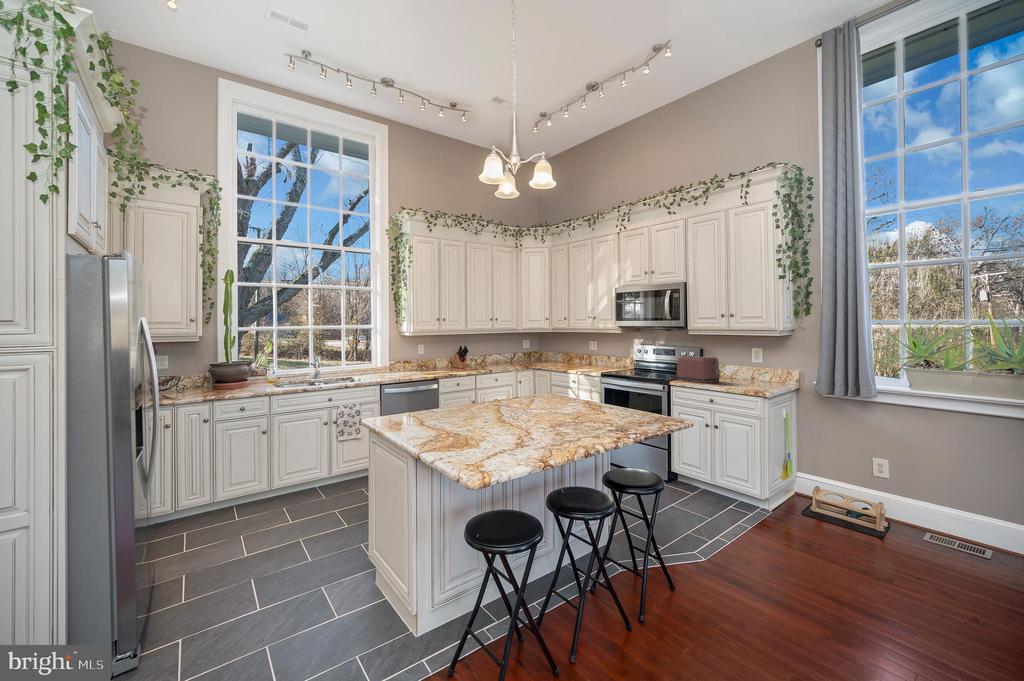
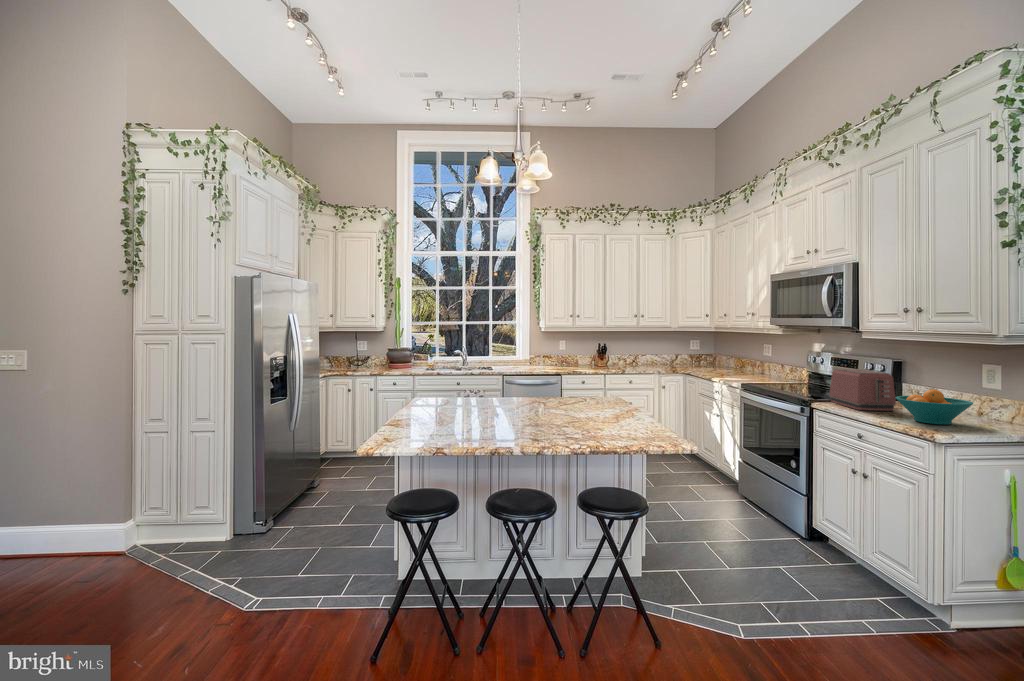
fruit bowl: none [730,365,770,387] -> present [896,389,973,425]

